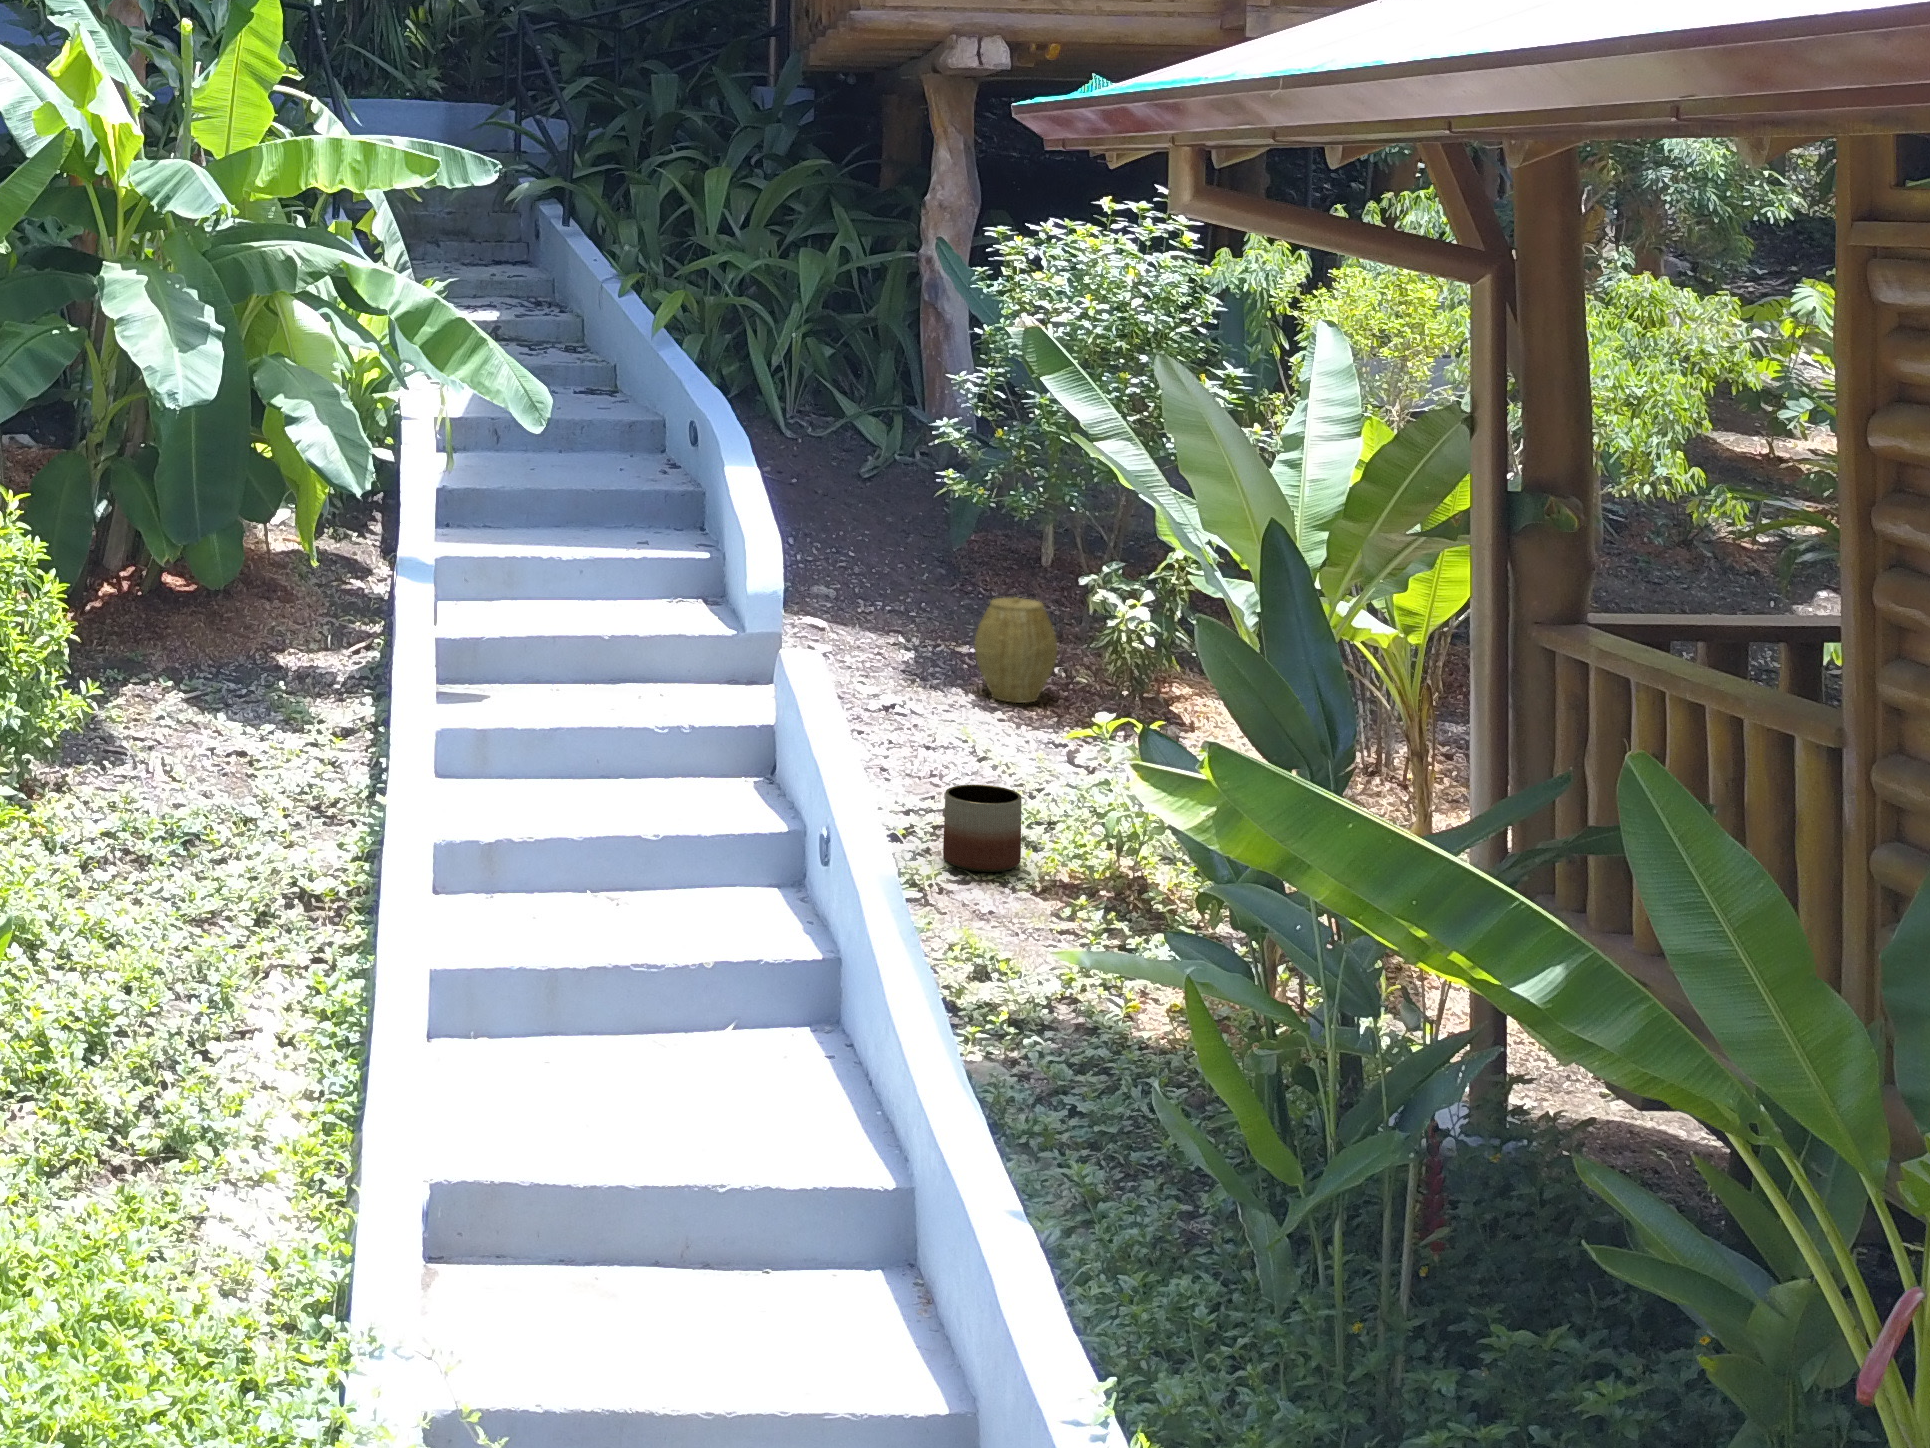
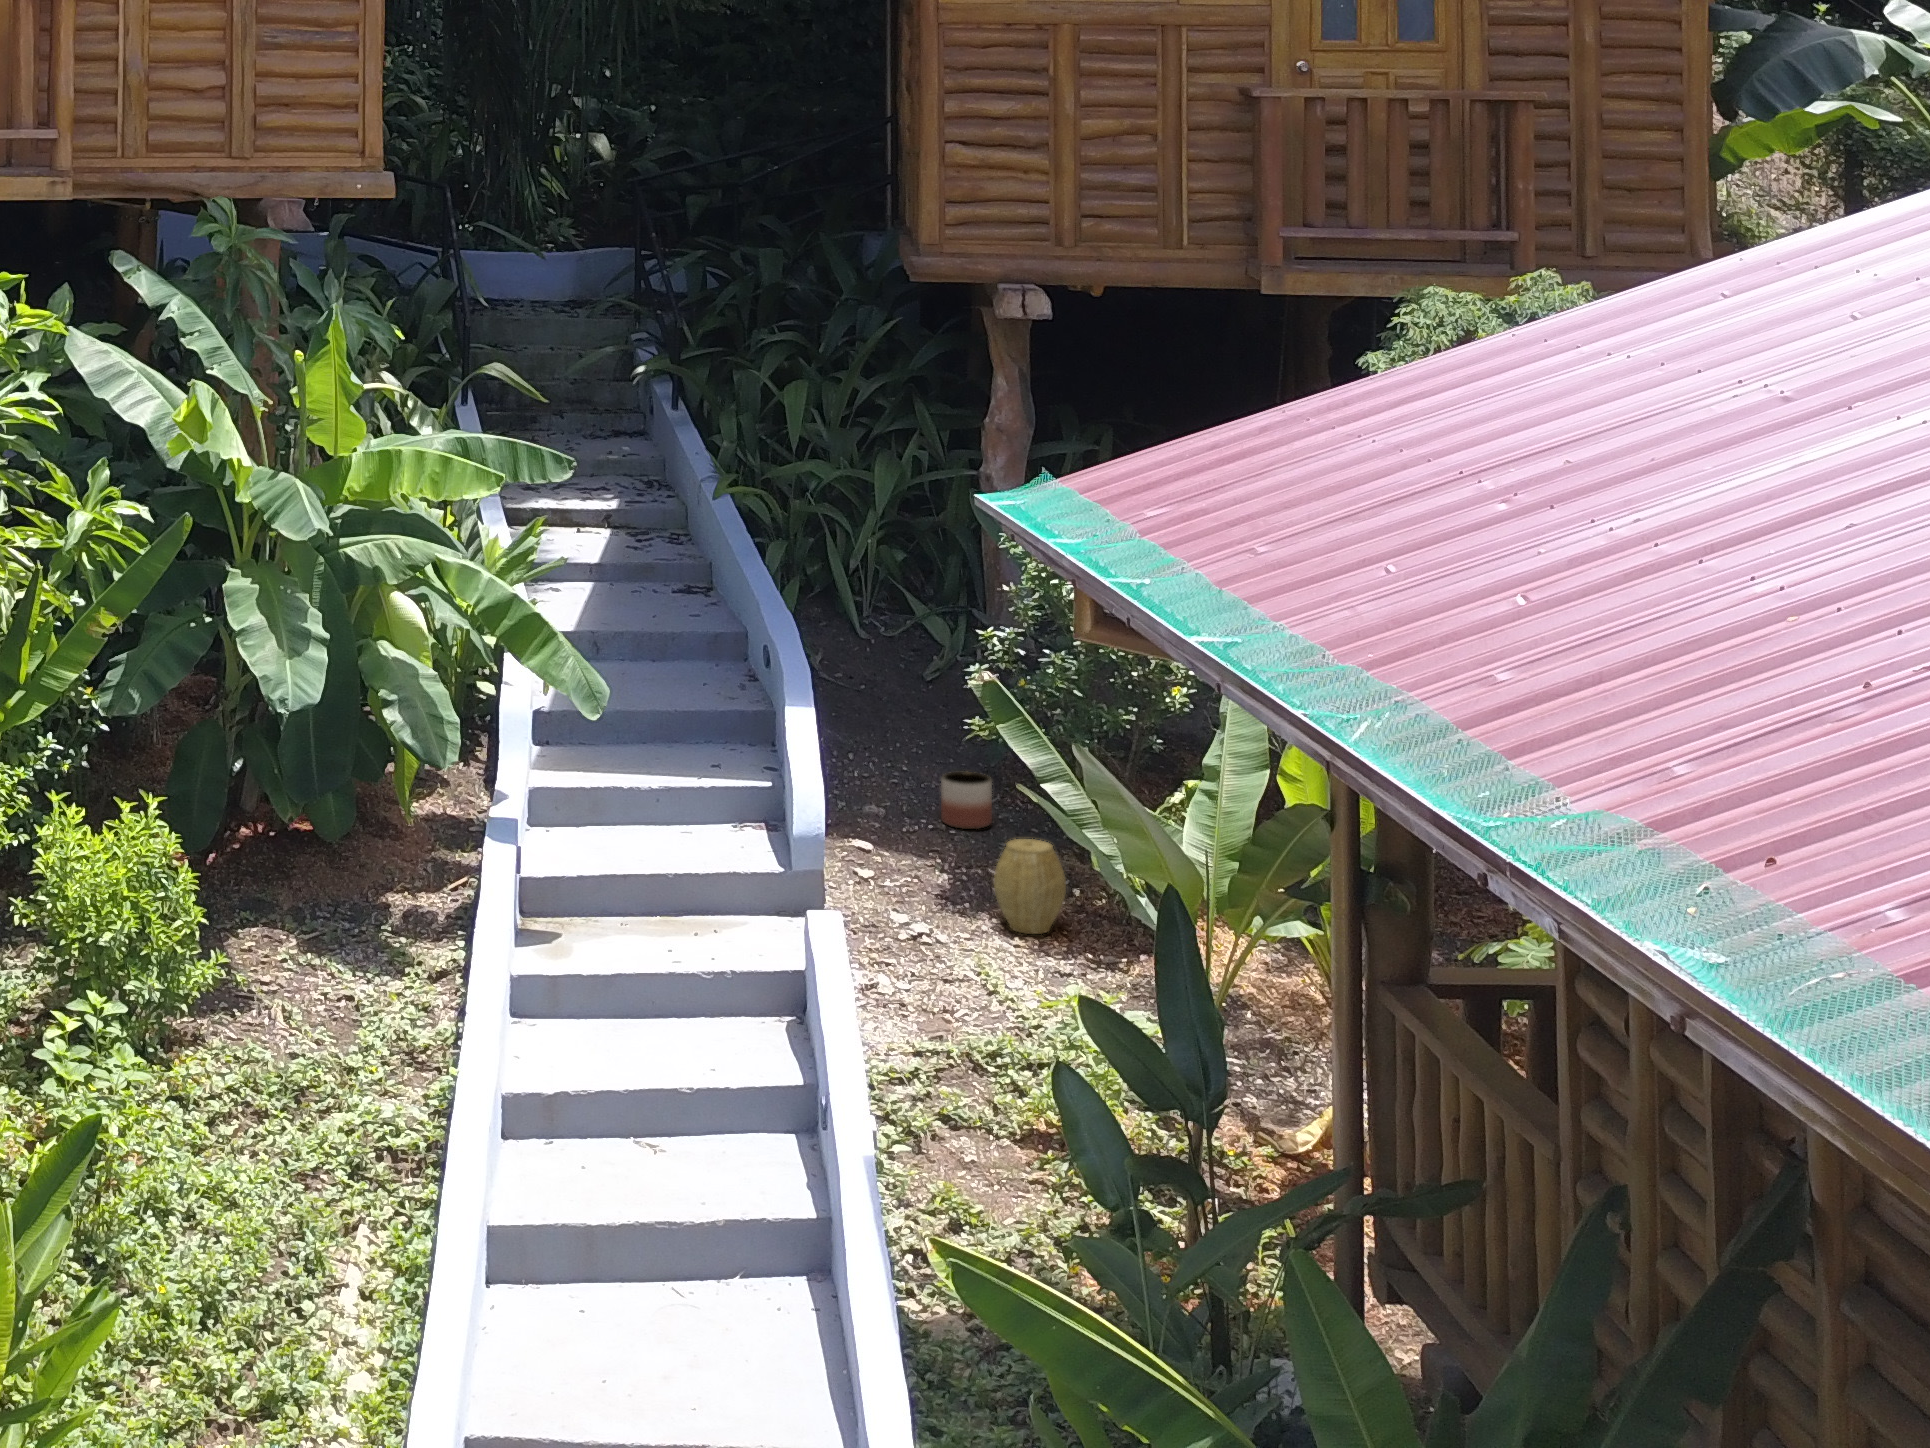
planter: present [943,785,1022,872] -> present [941,772,992,829]

